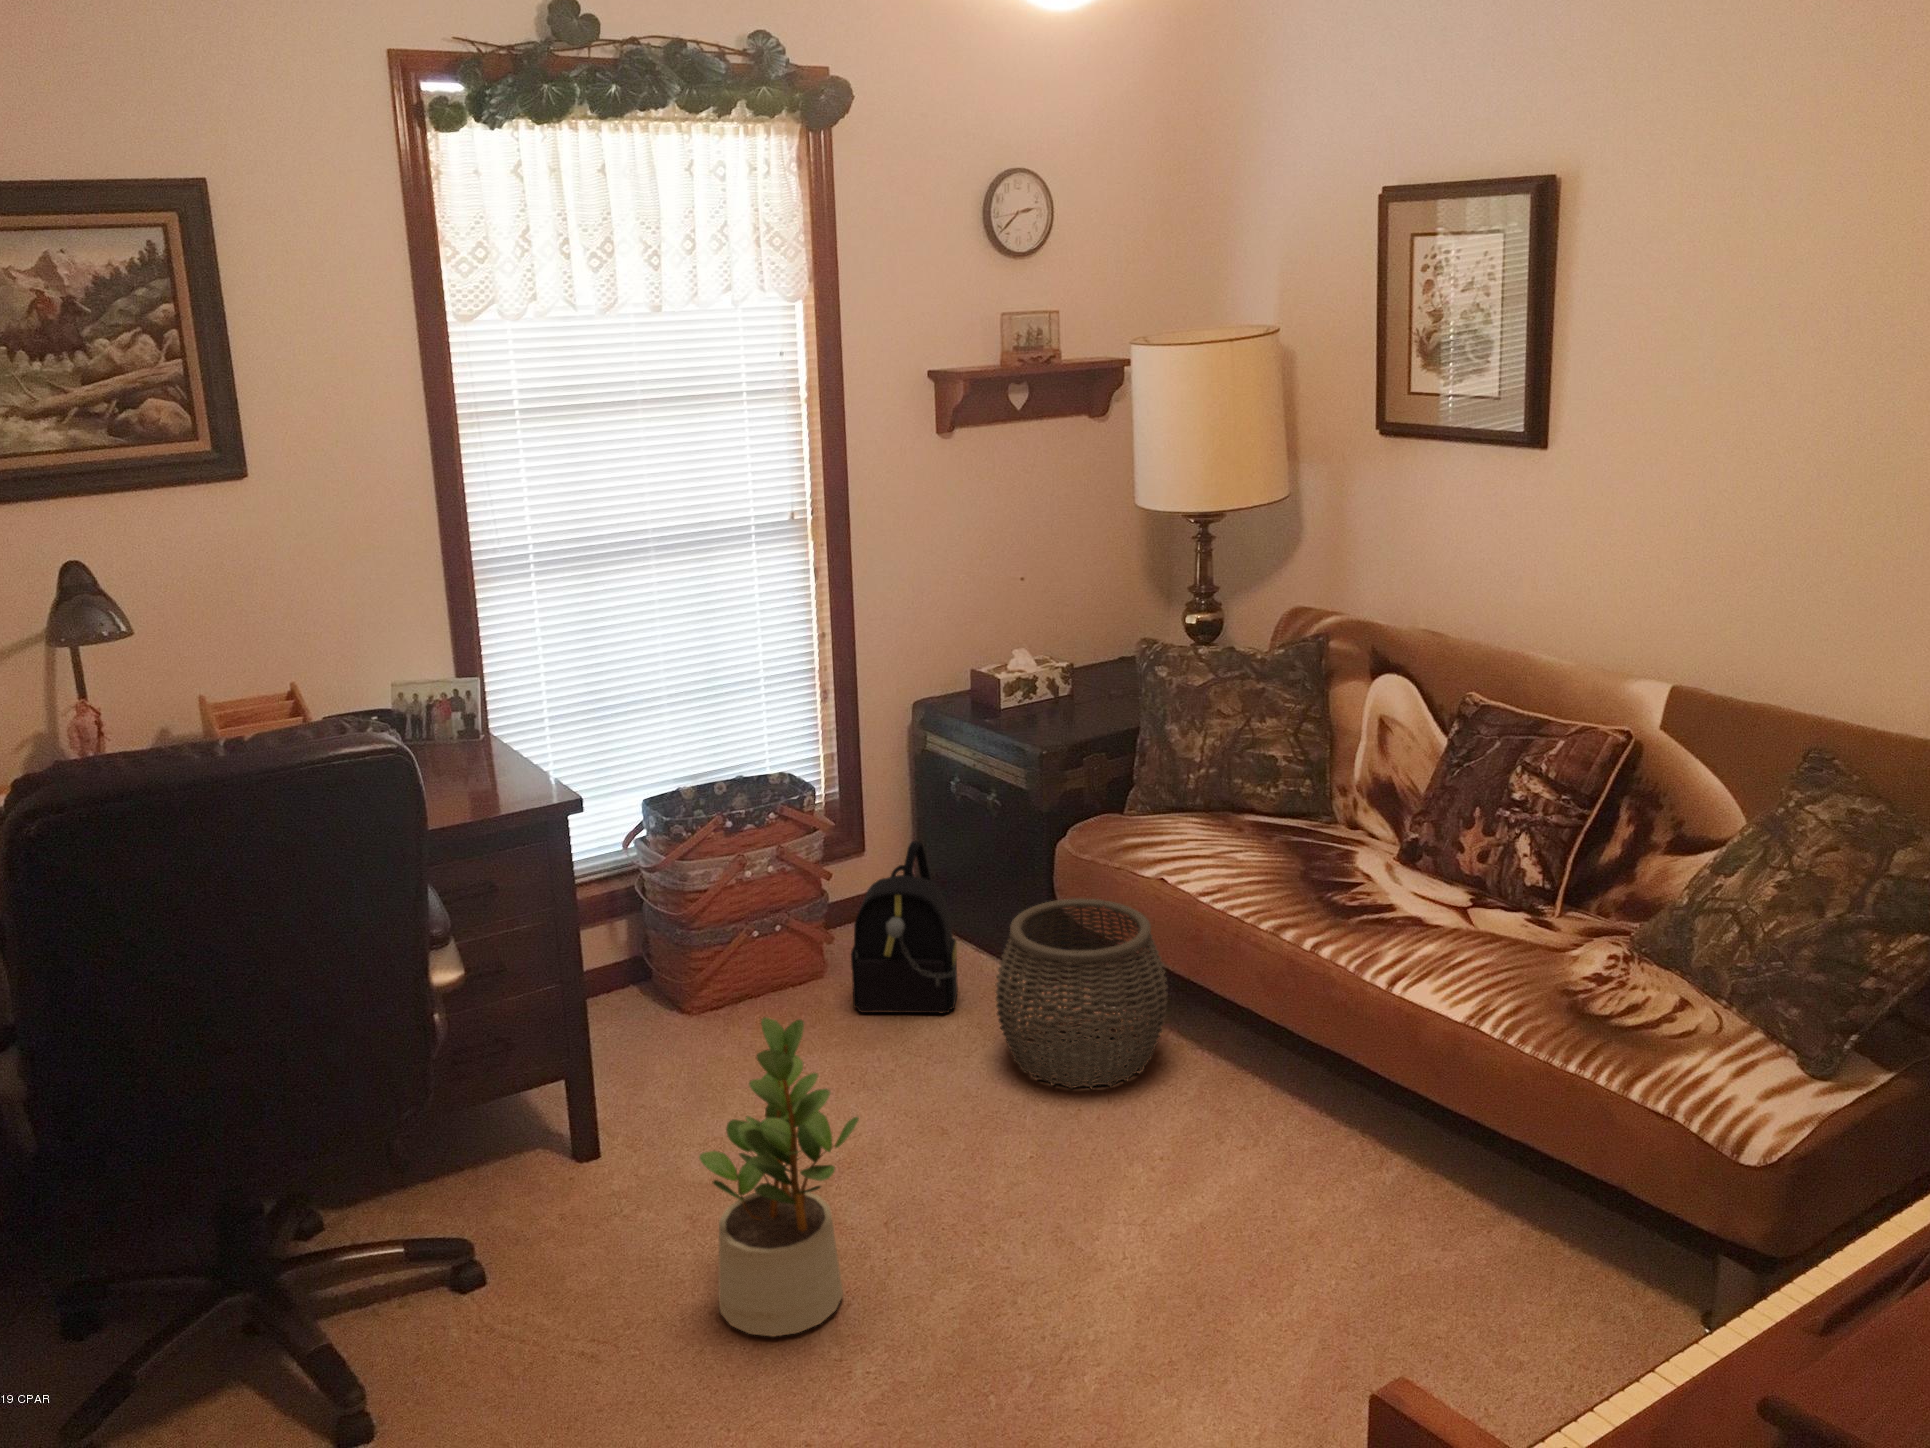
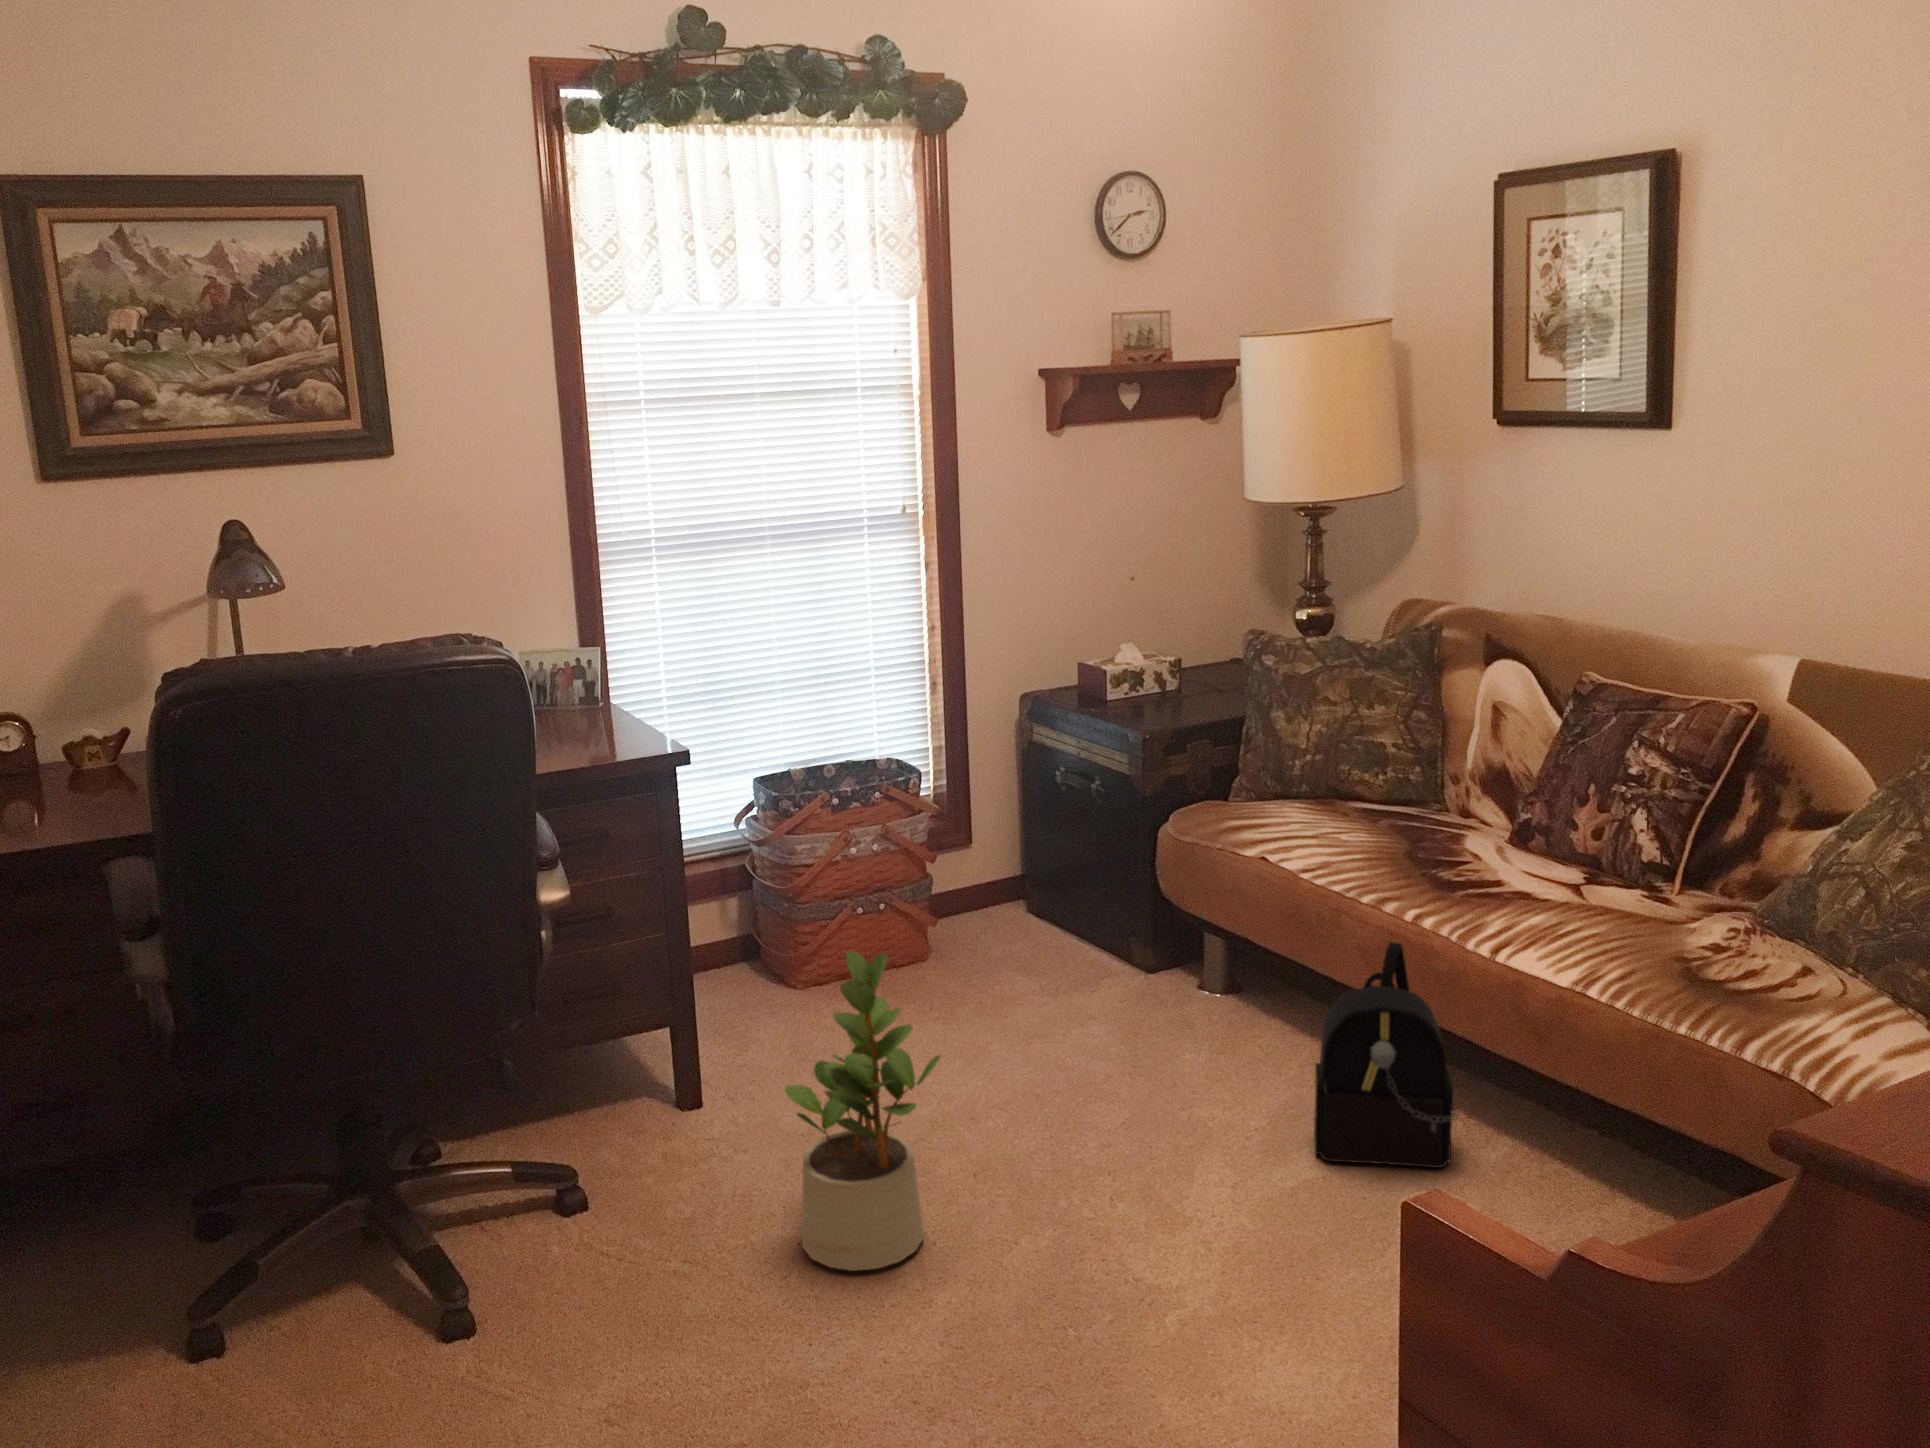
backpack: present [851,841,958,1013] -> present [1314,942,1456,1168]
woven basket: present [996,898,1168,1089] -> none [1091,878,1268,1066]

